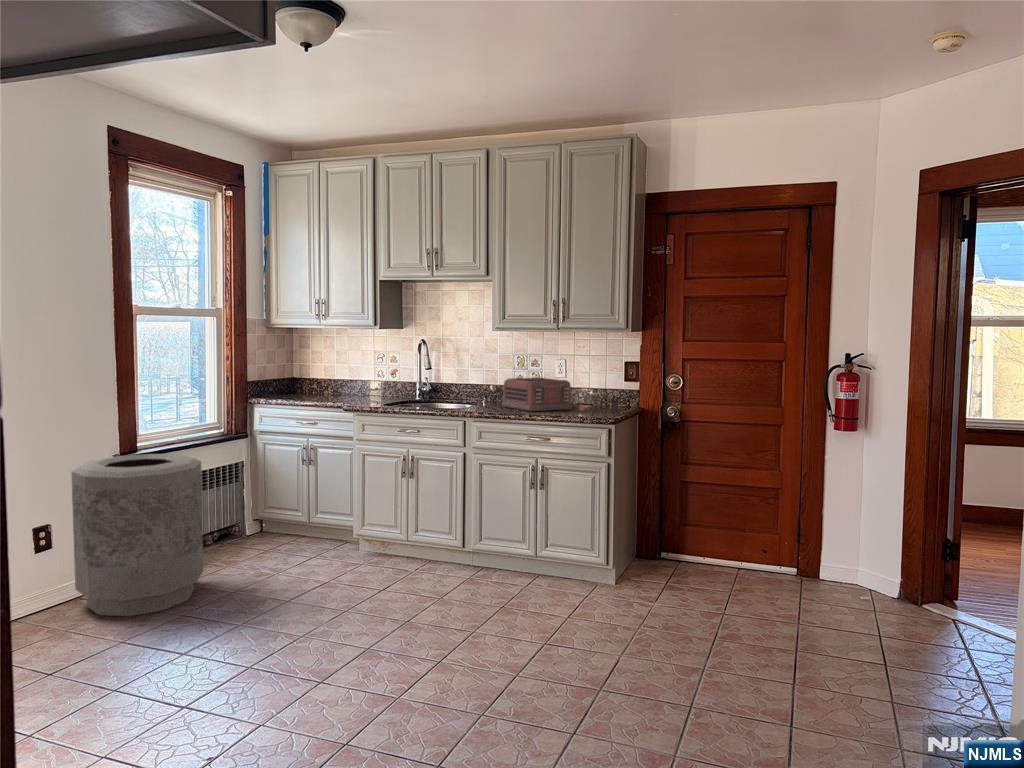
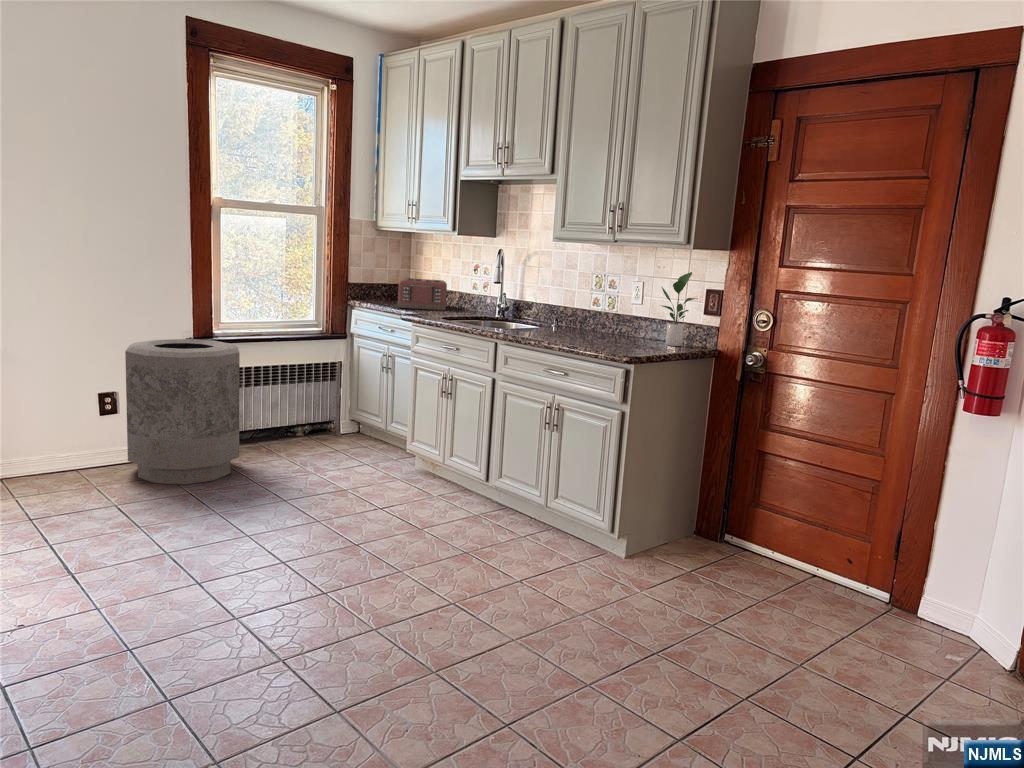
potted plant: none [589,350,618,409] -> present [662,272,696,346]
toaster: present [502,378,572,411] -> present [397,278,447,310]

